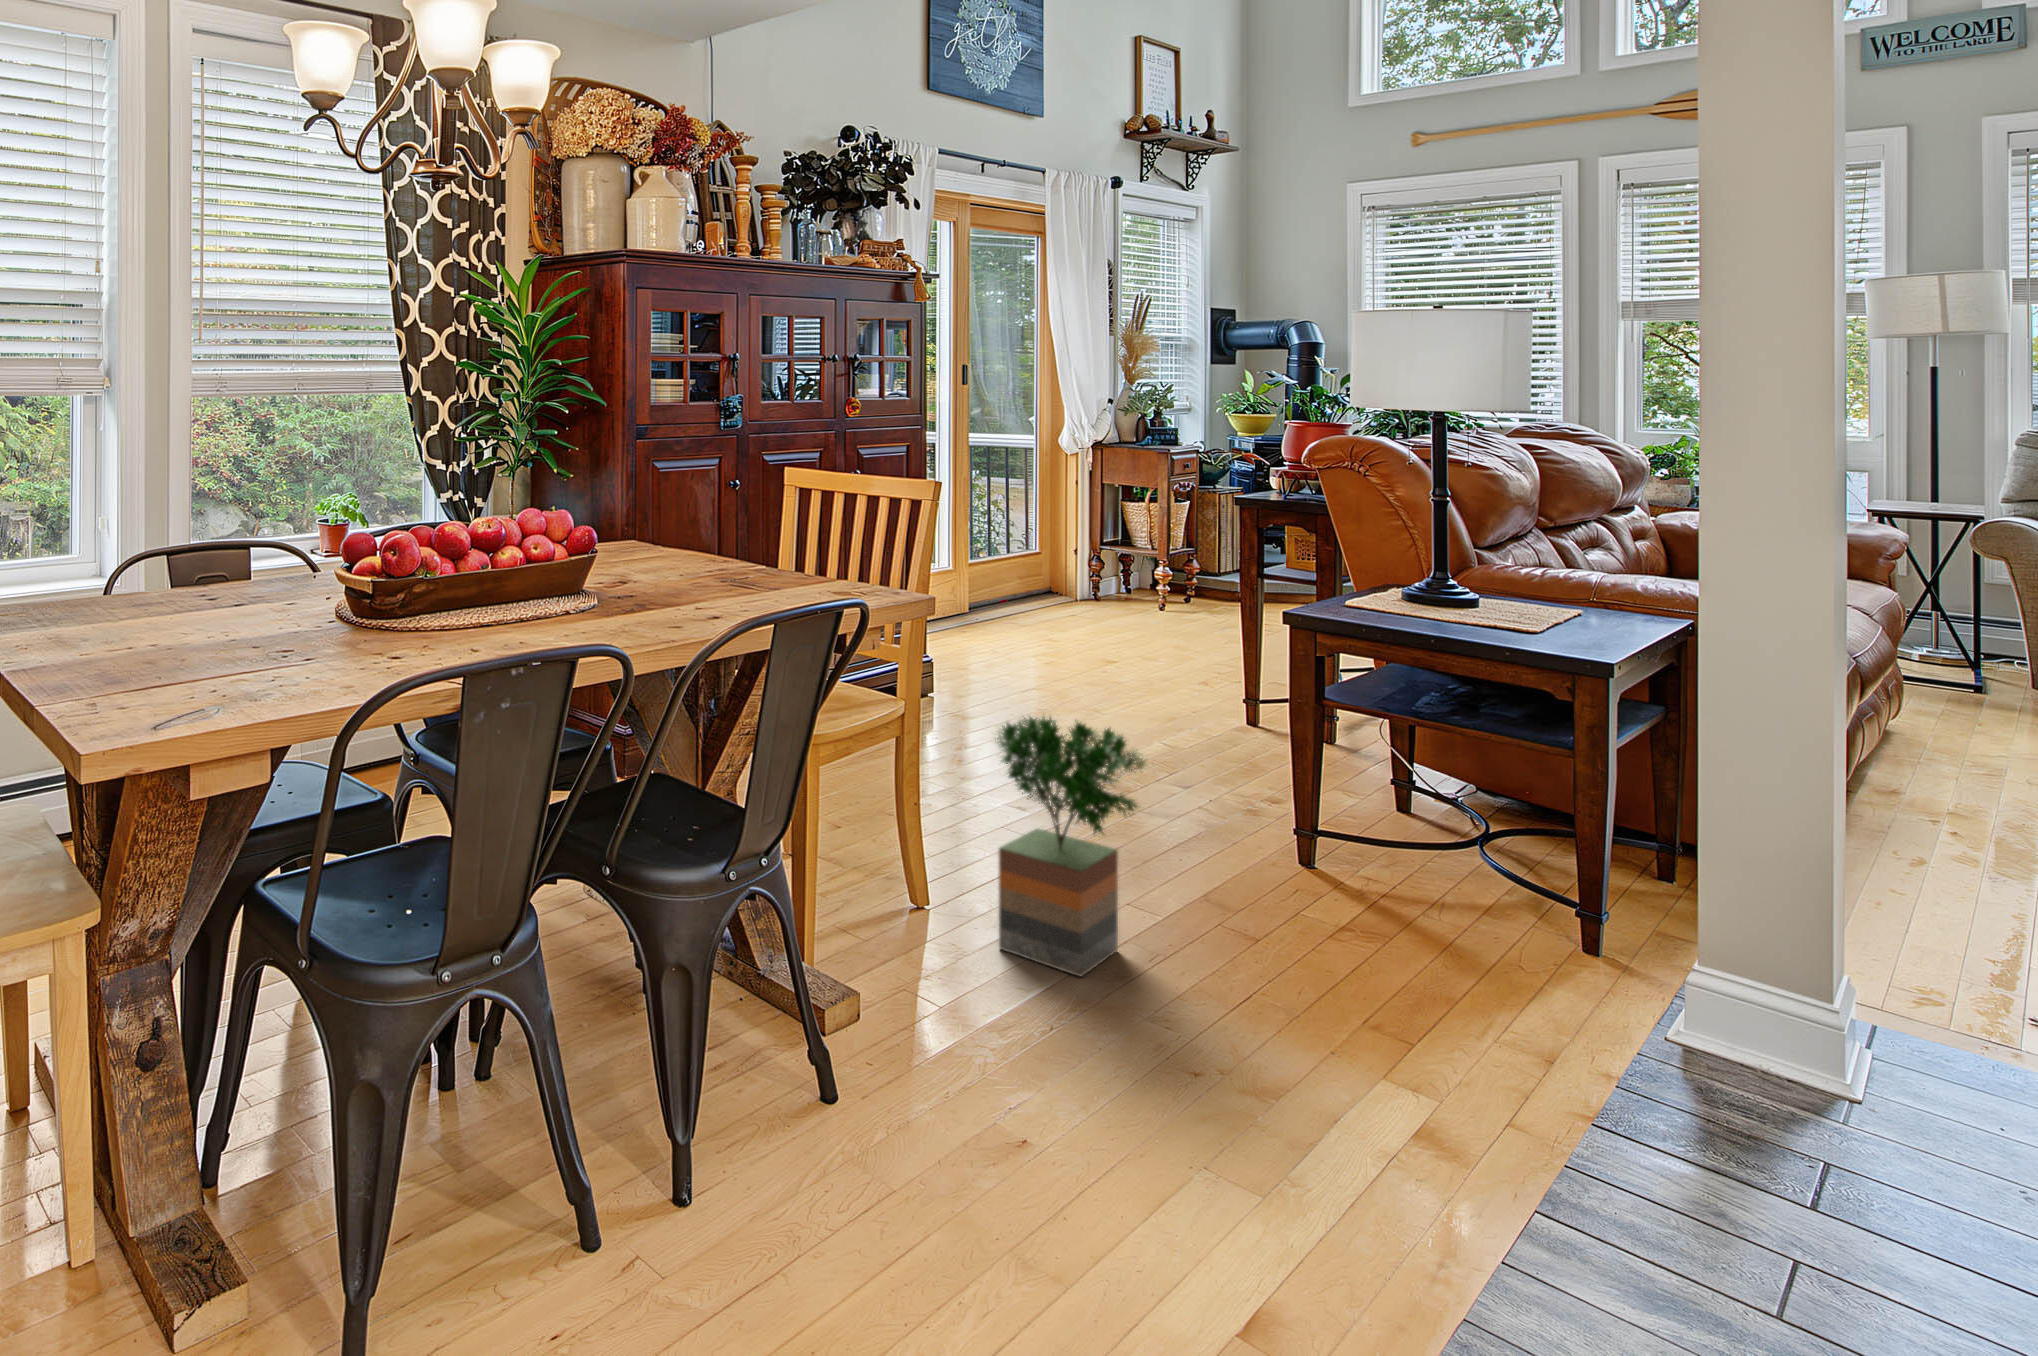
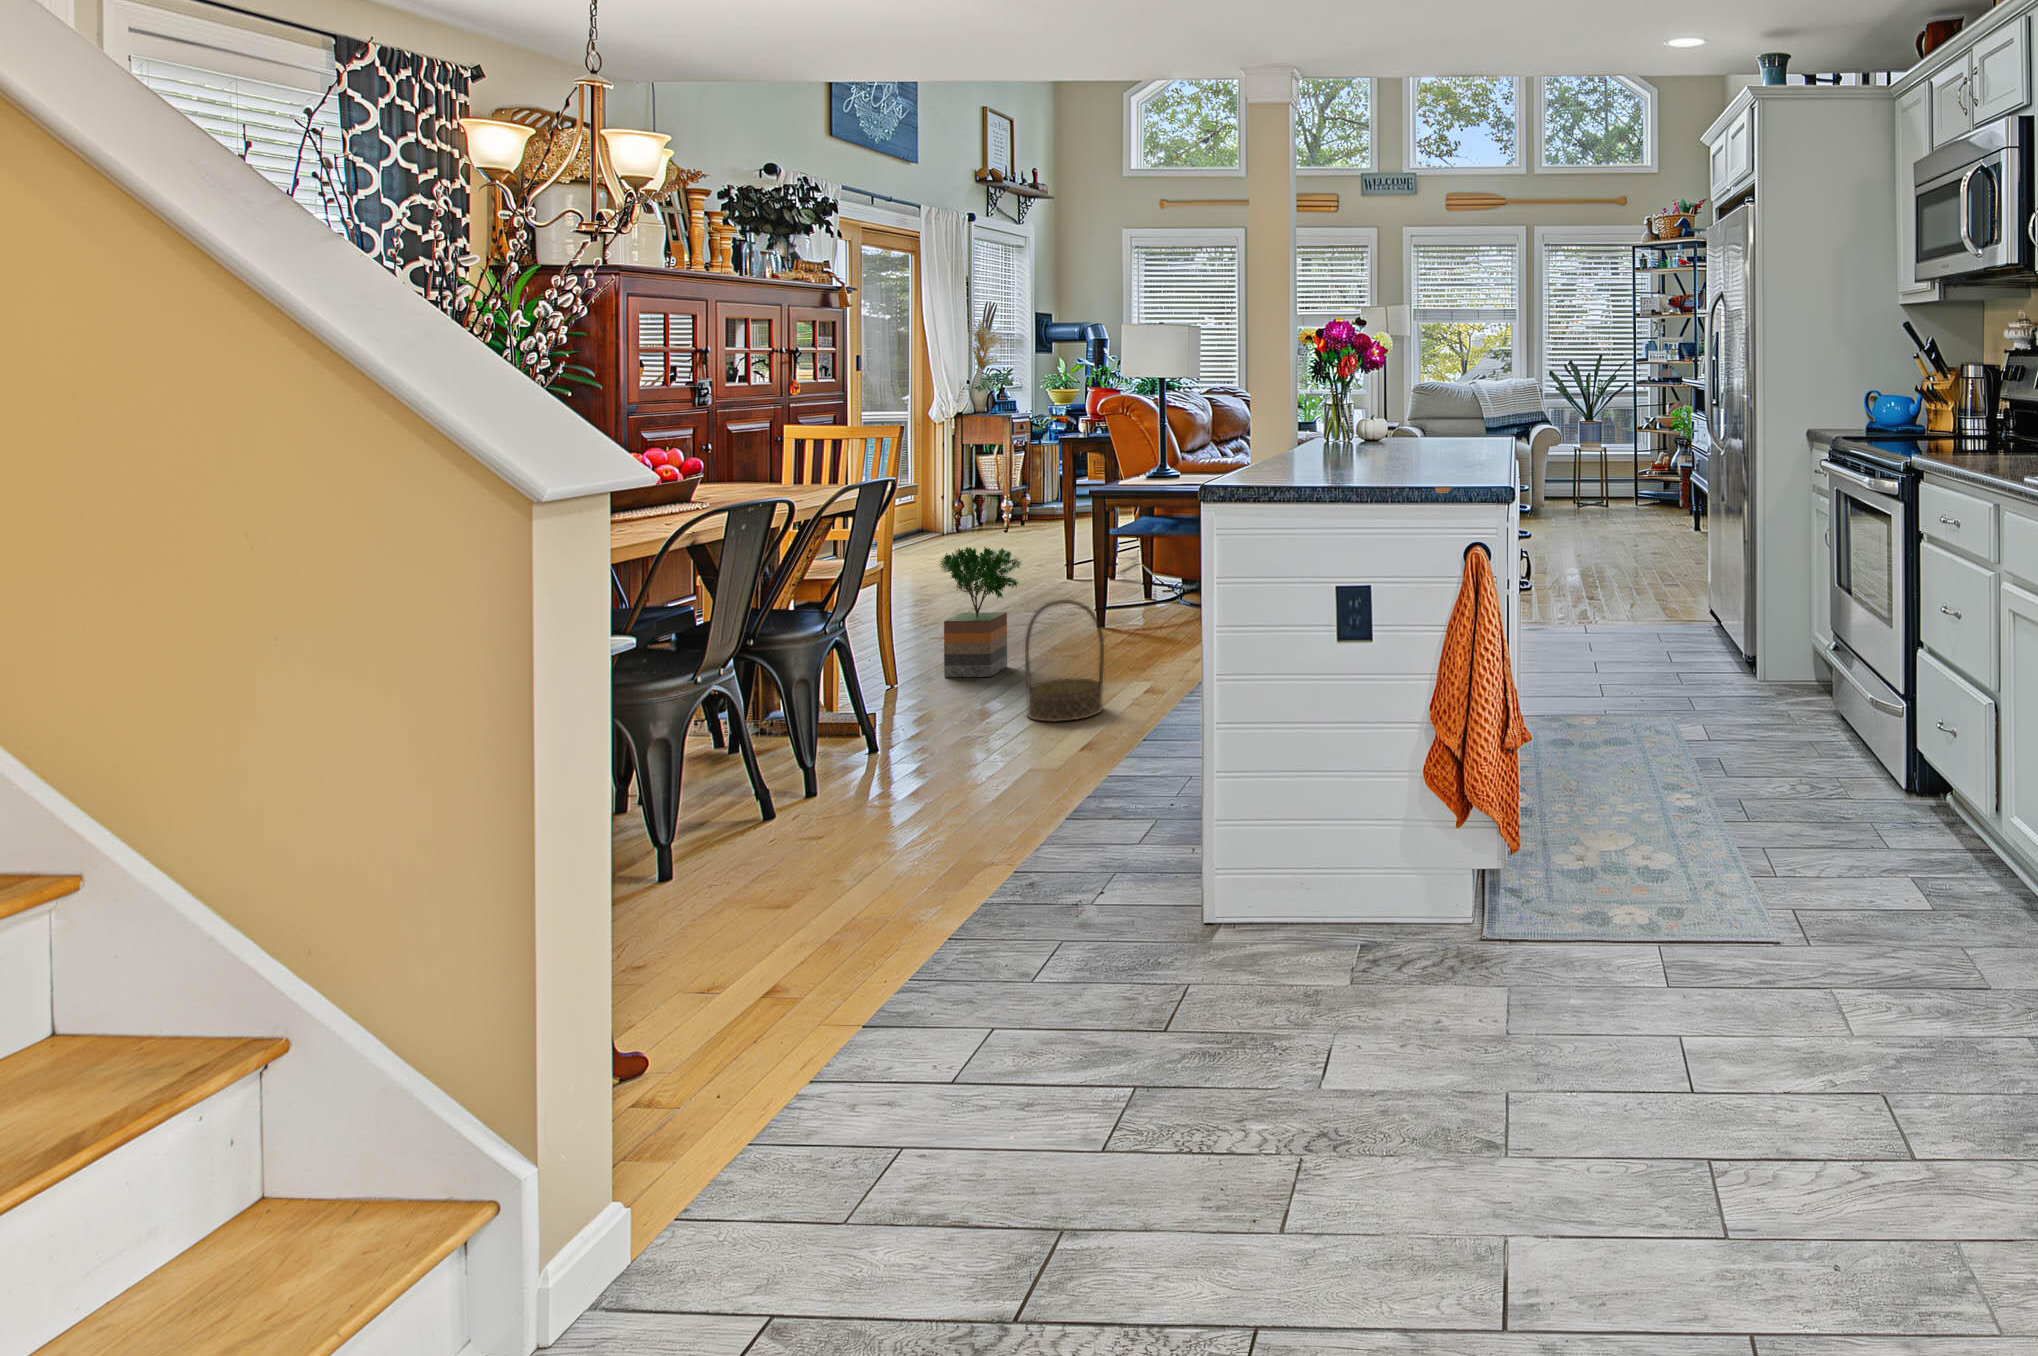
basket: none [1133,923,1325,1238] -> present [1025,600,1104,722]

